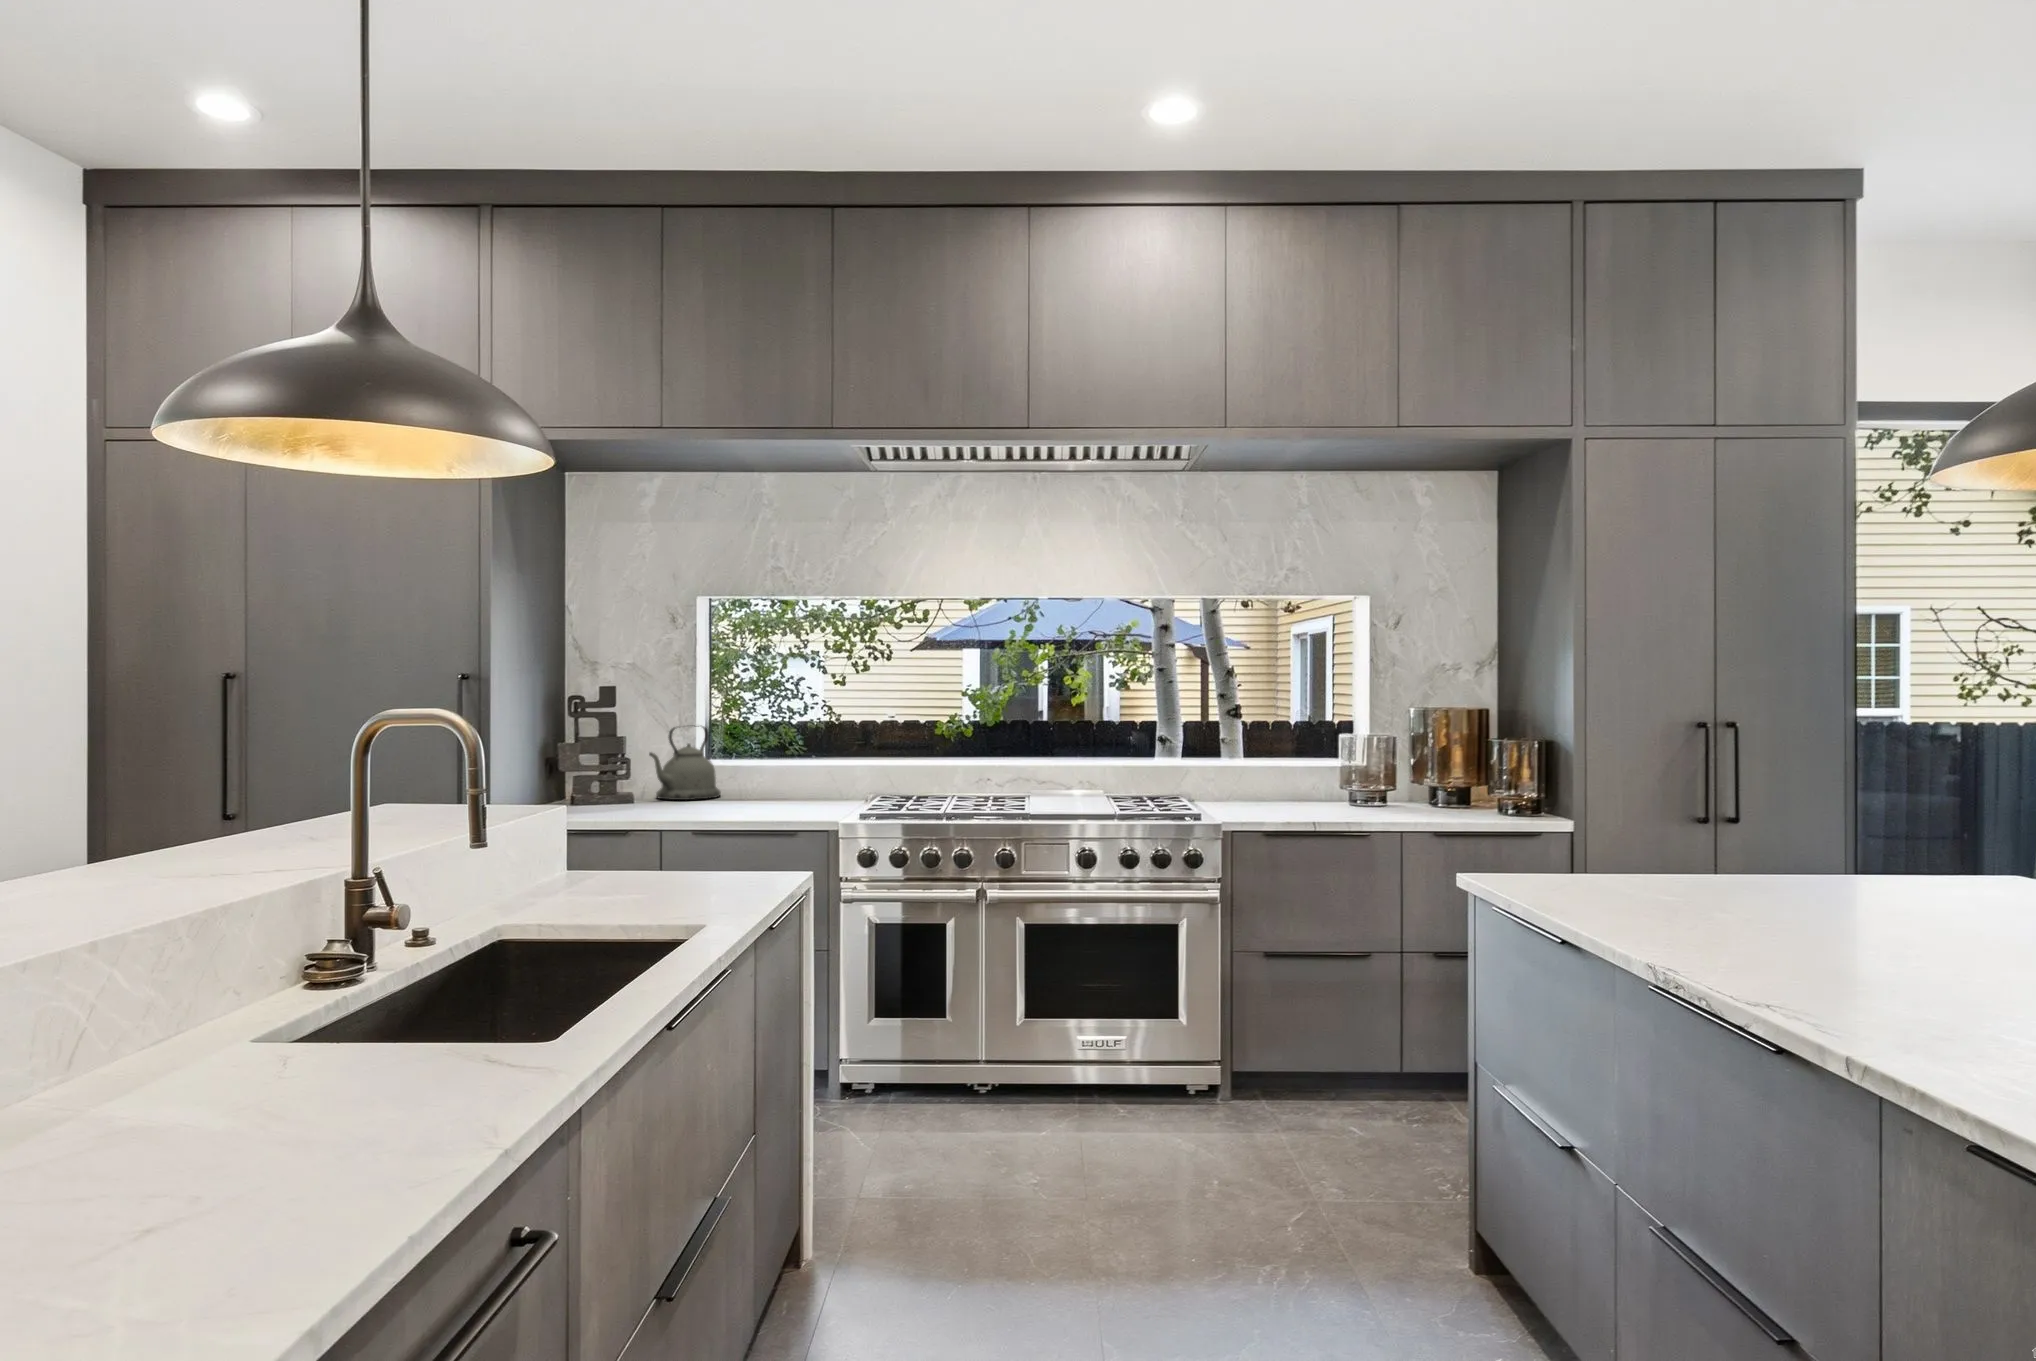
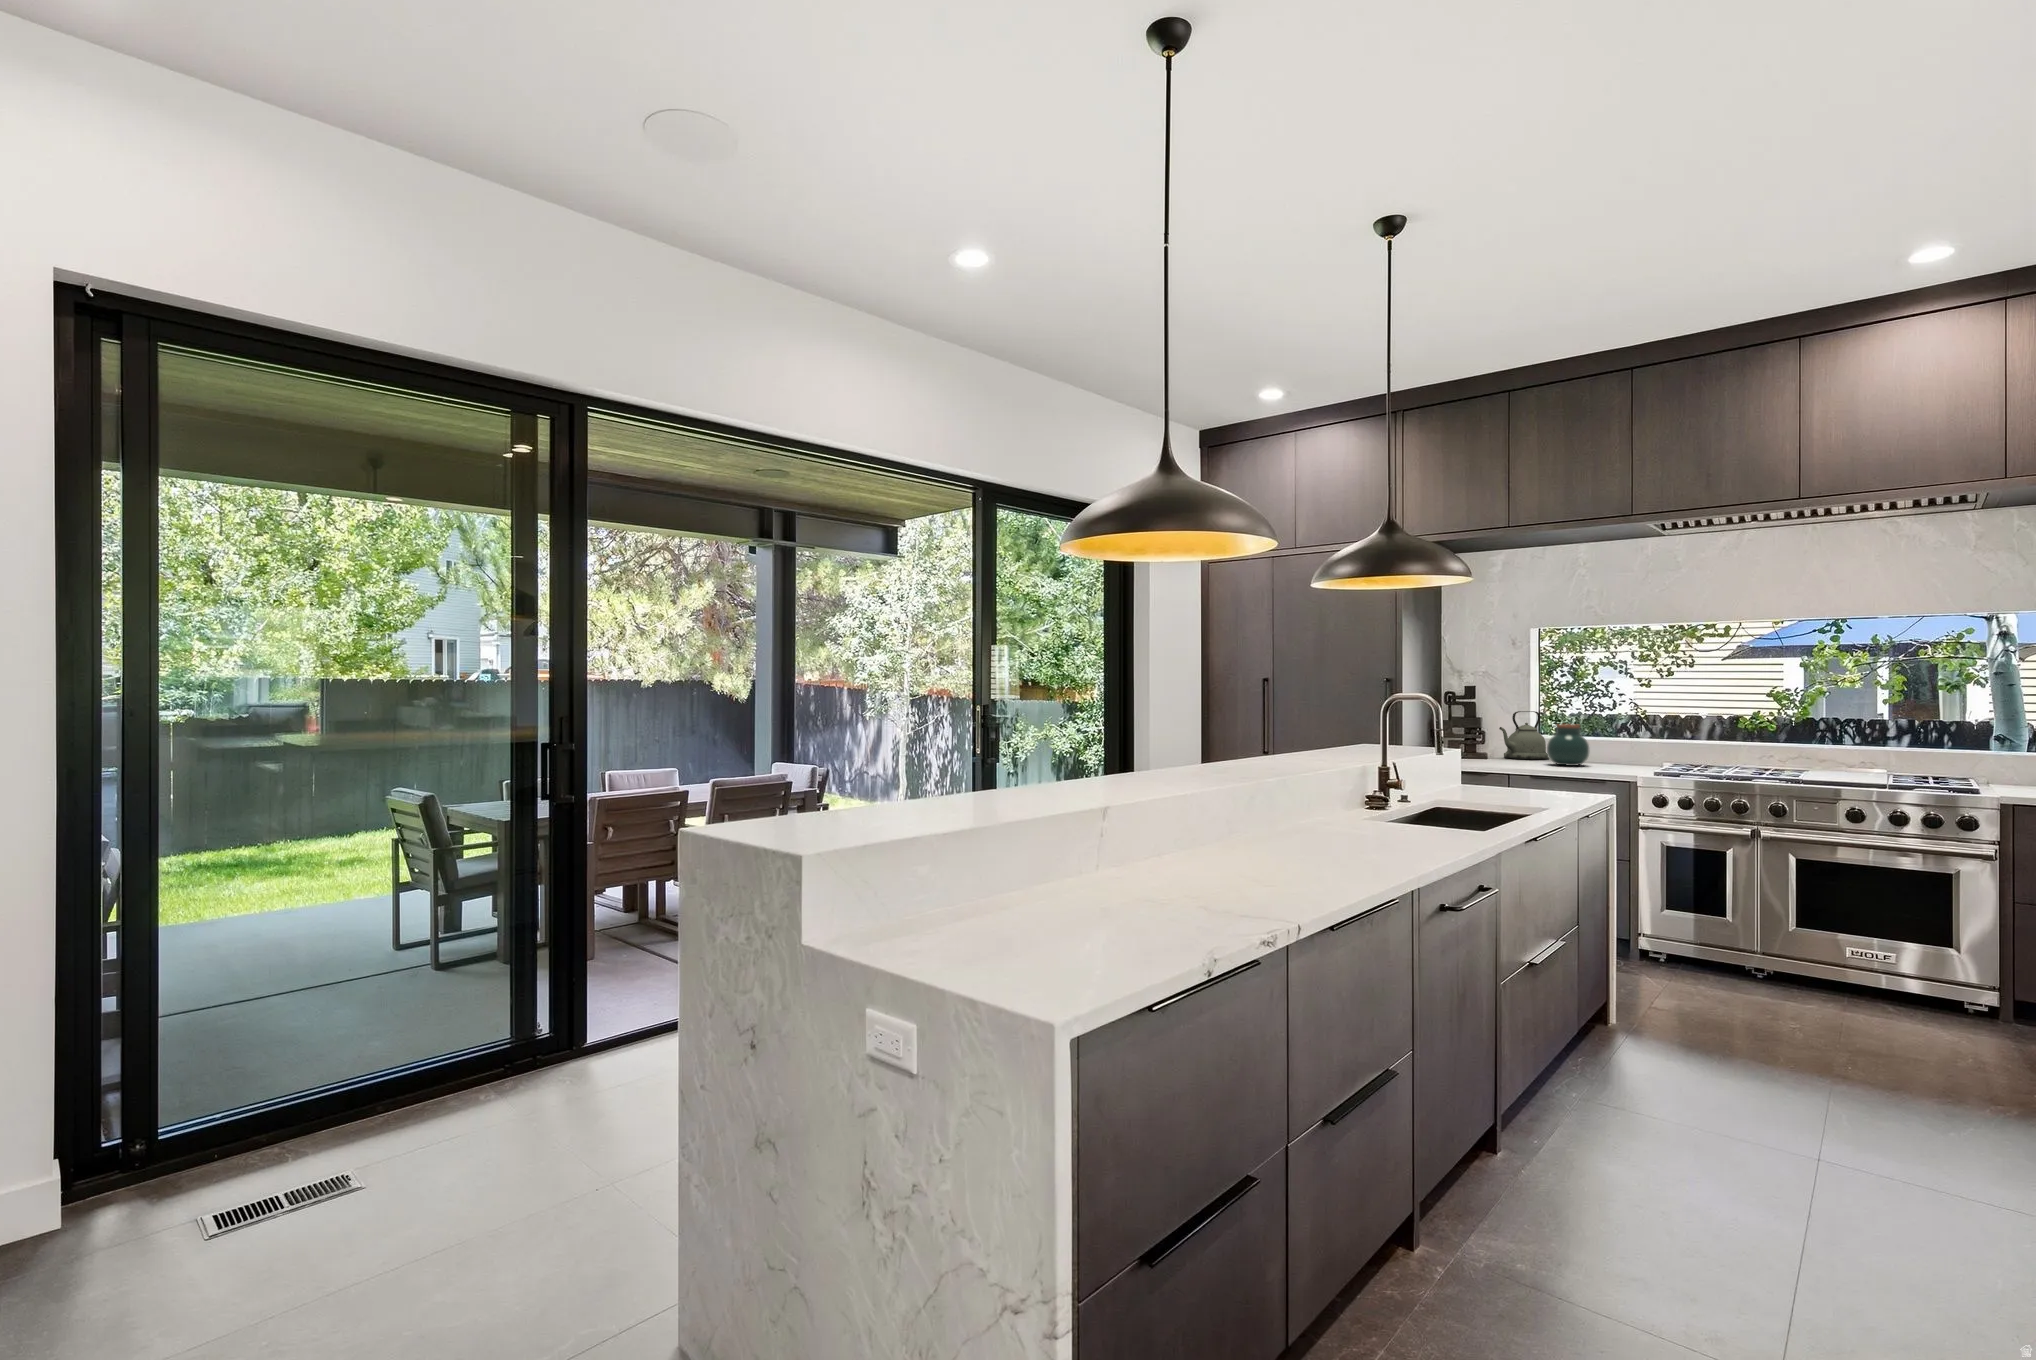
jar: none [716,746,774,809] -> present [1547,724,1590,766]

